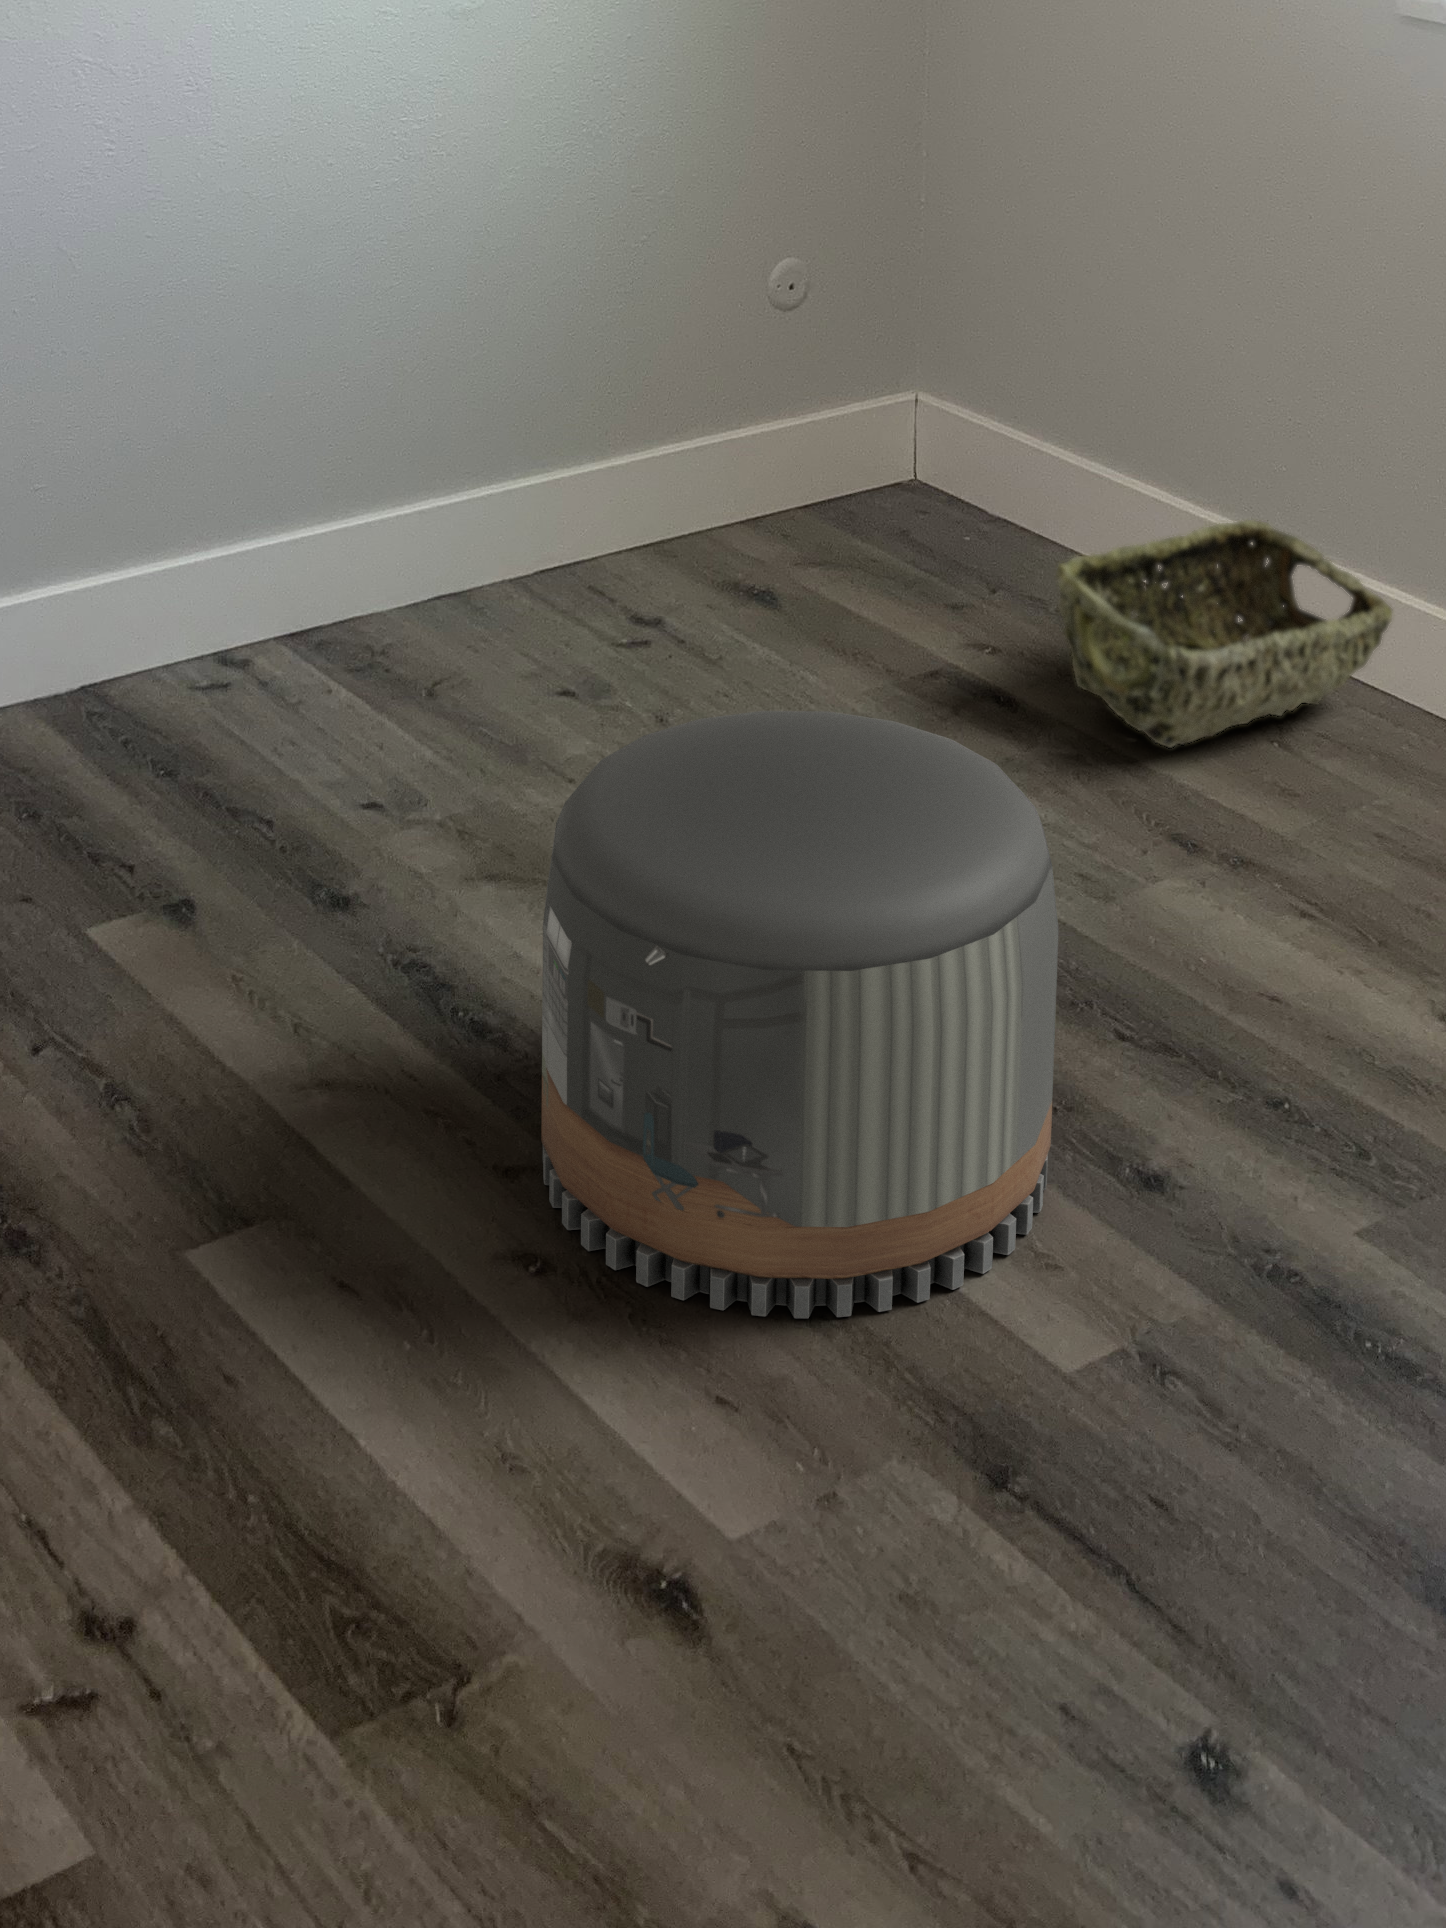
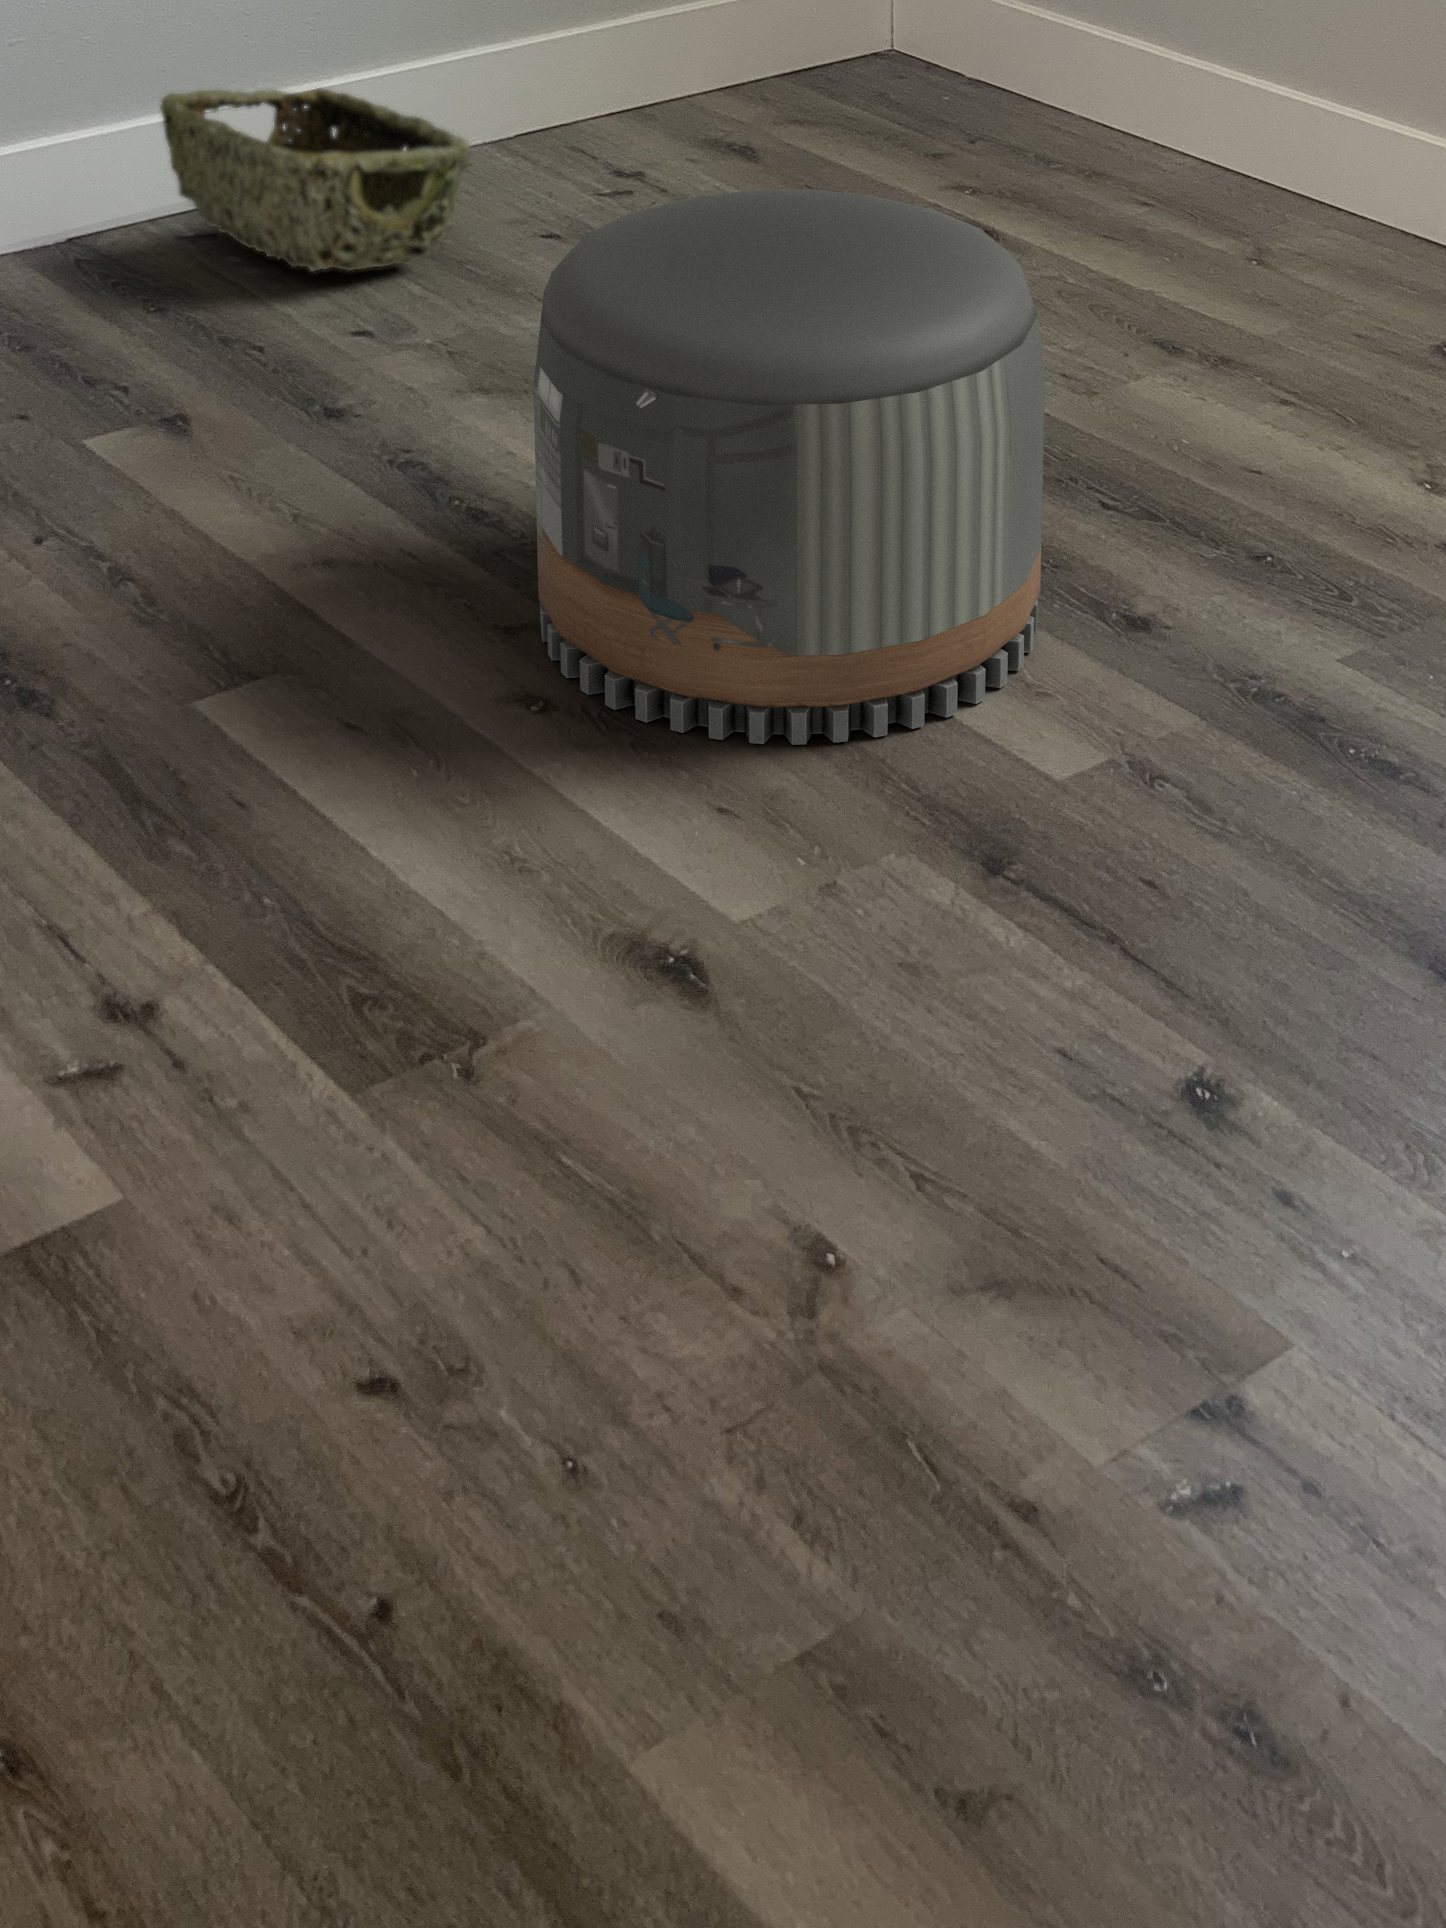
woven basket: present [1056,520,1392,747] -> present [161,89,471,271]

